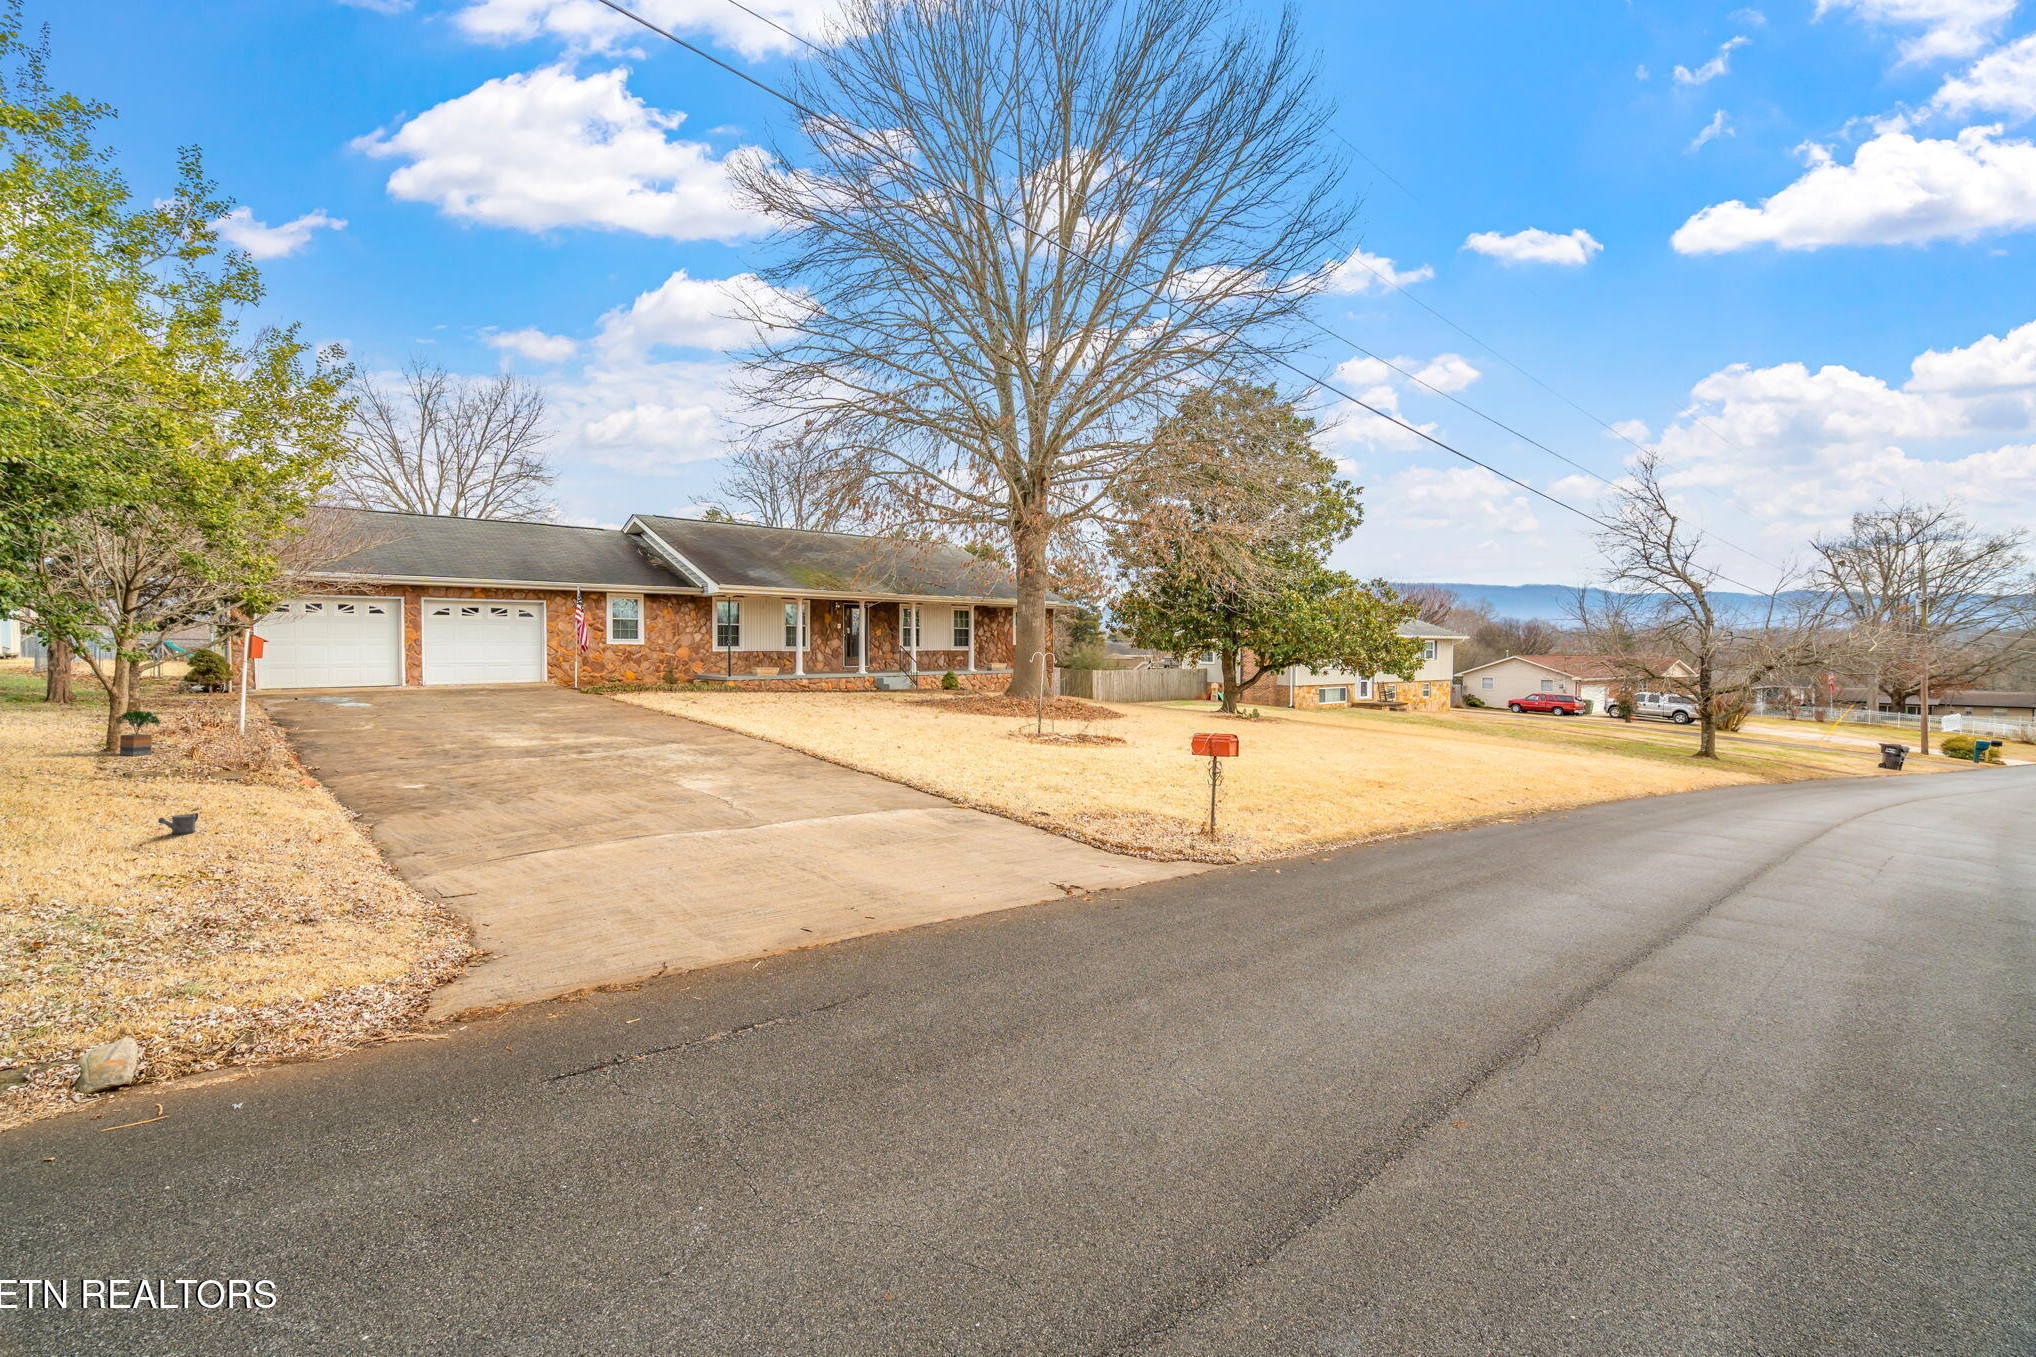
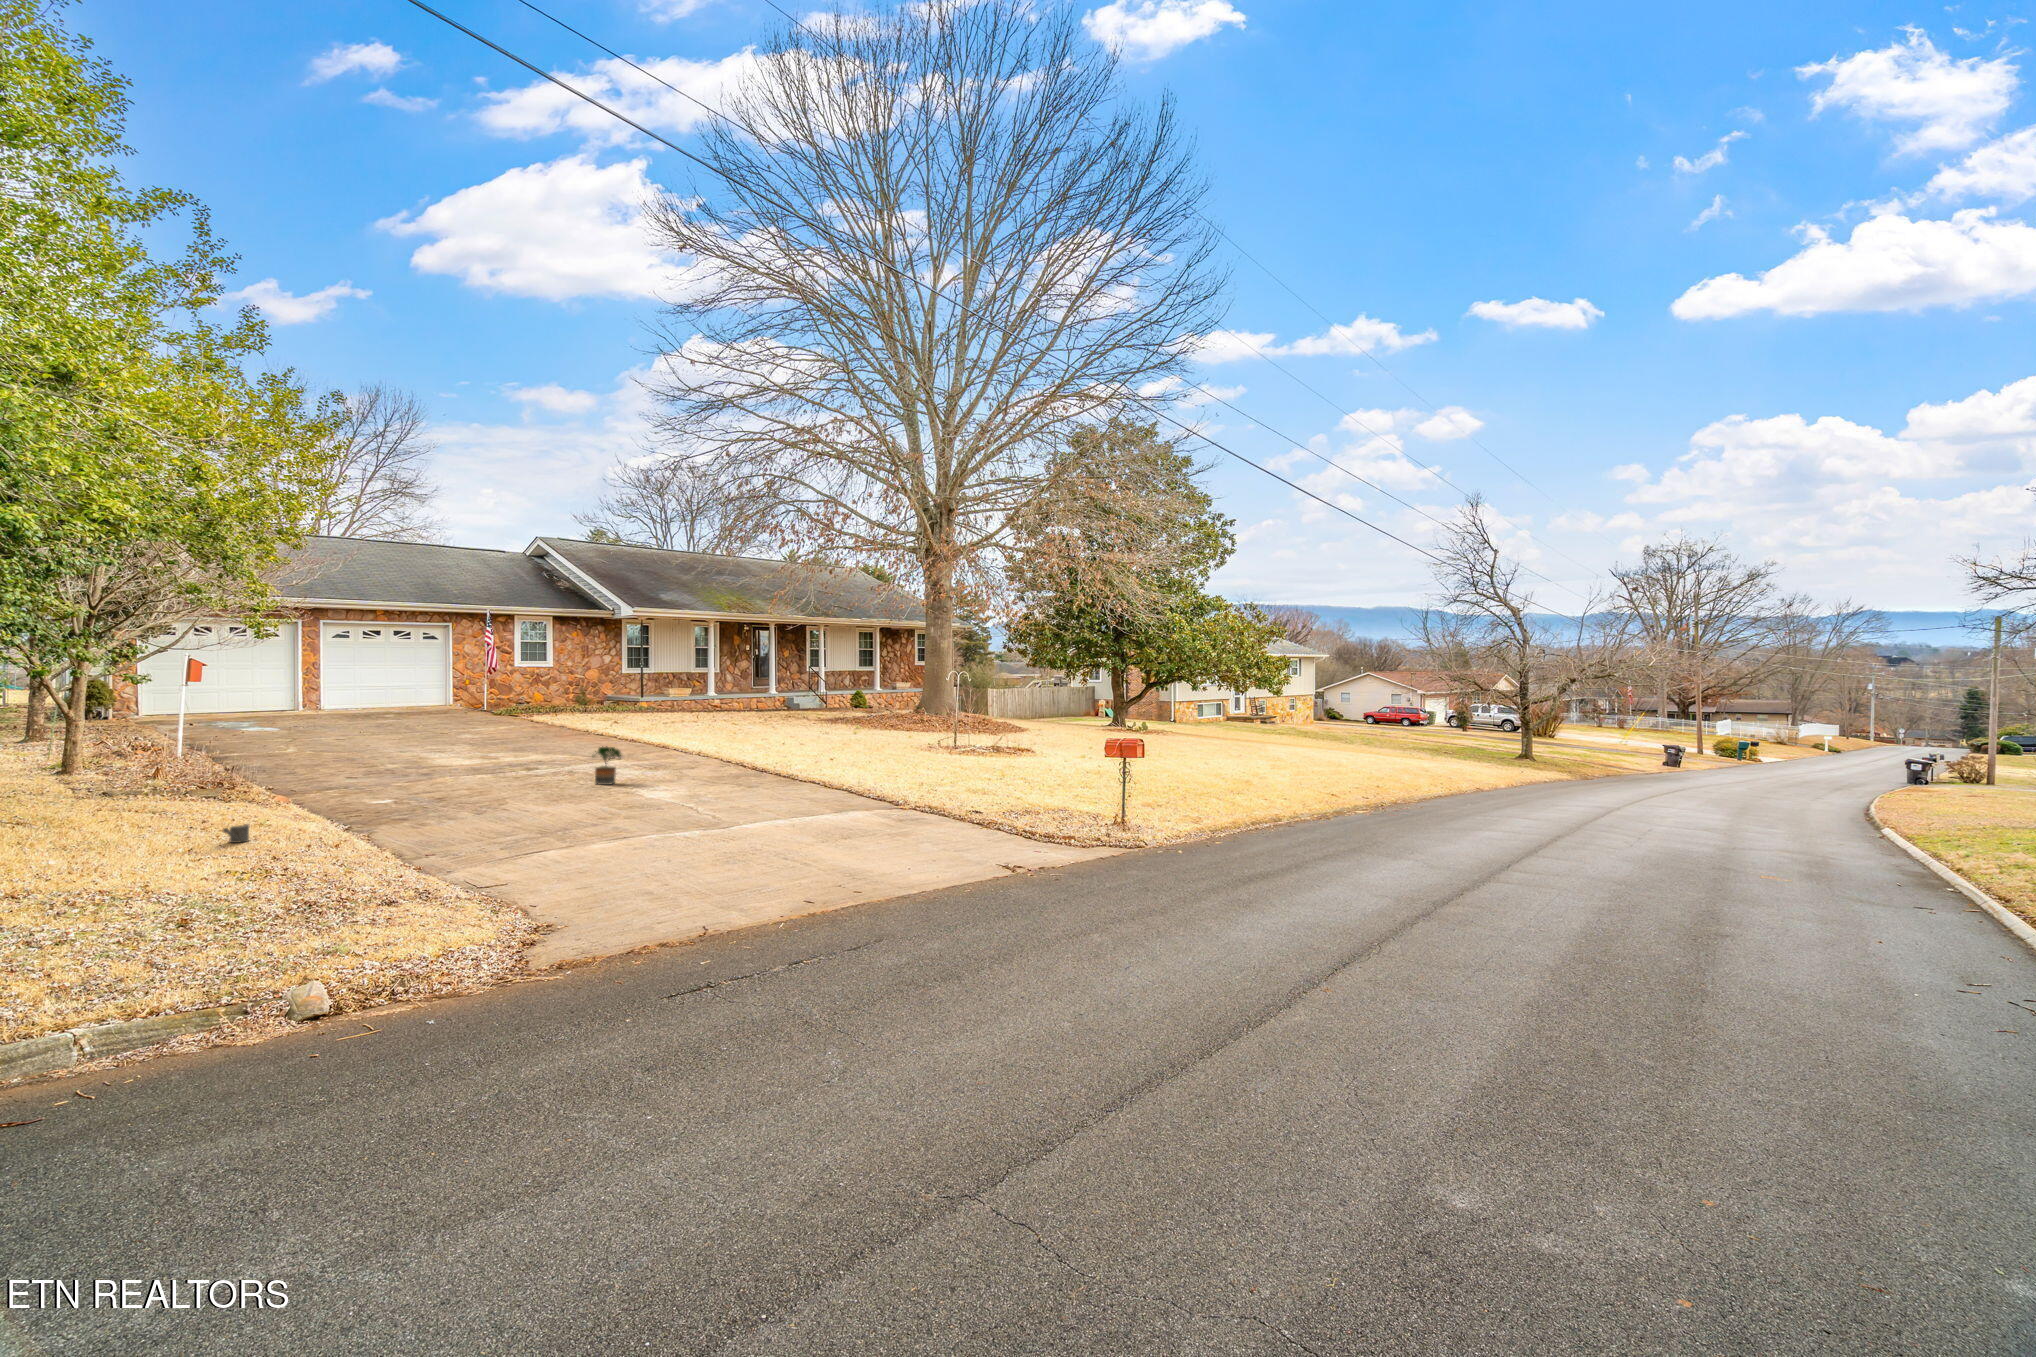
potted tree: present [117,711,161,756] -> present [592,746,621,785]

